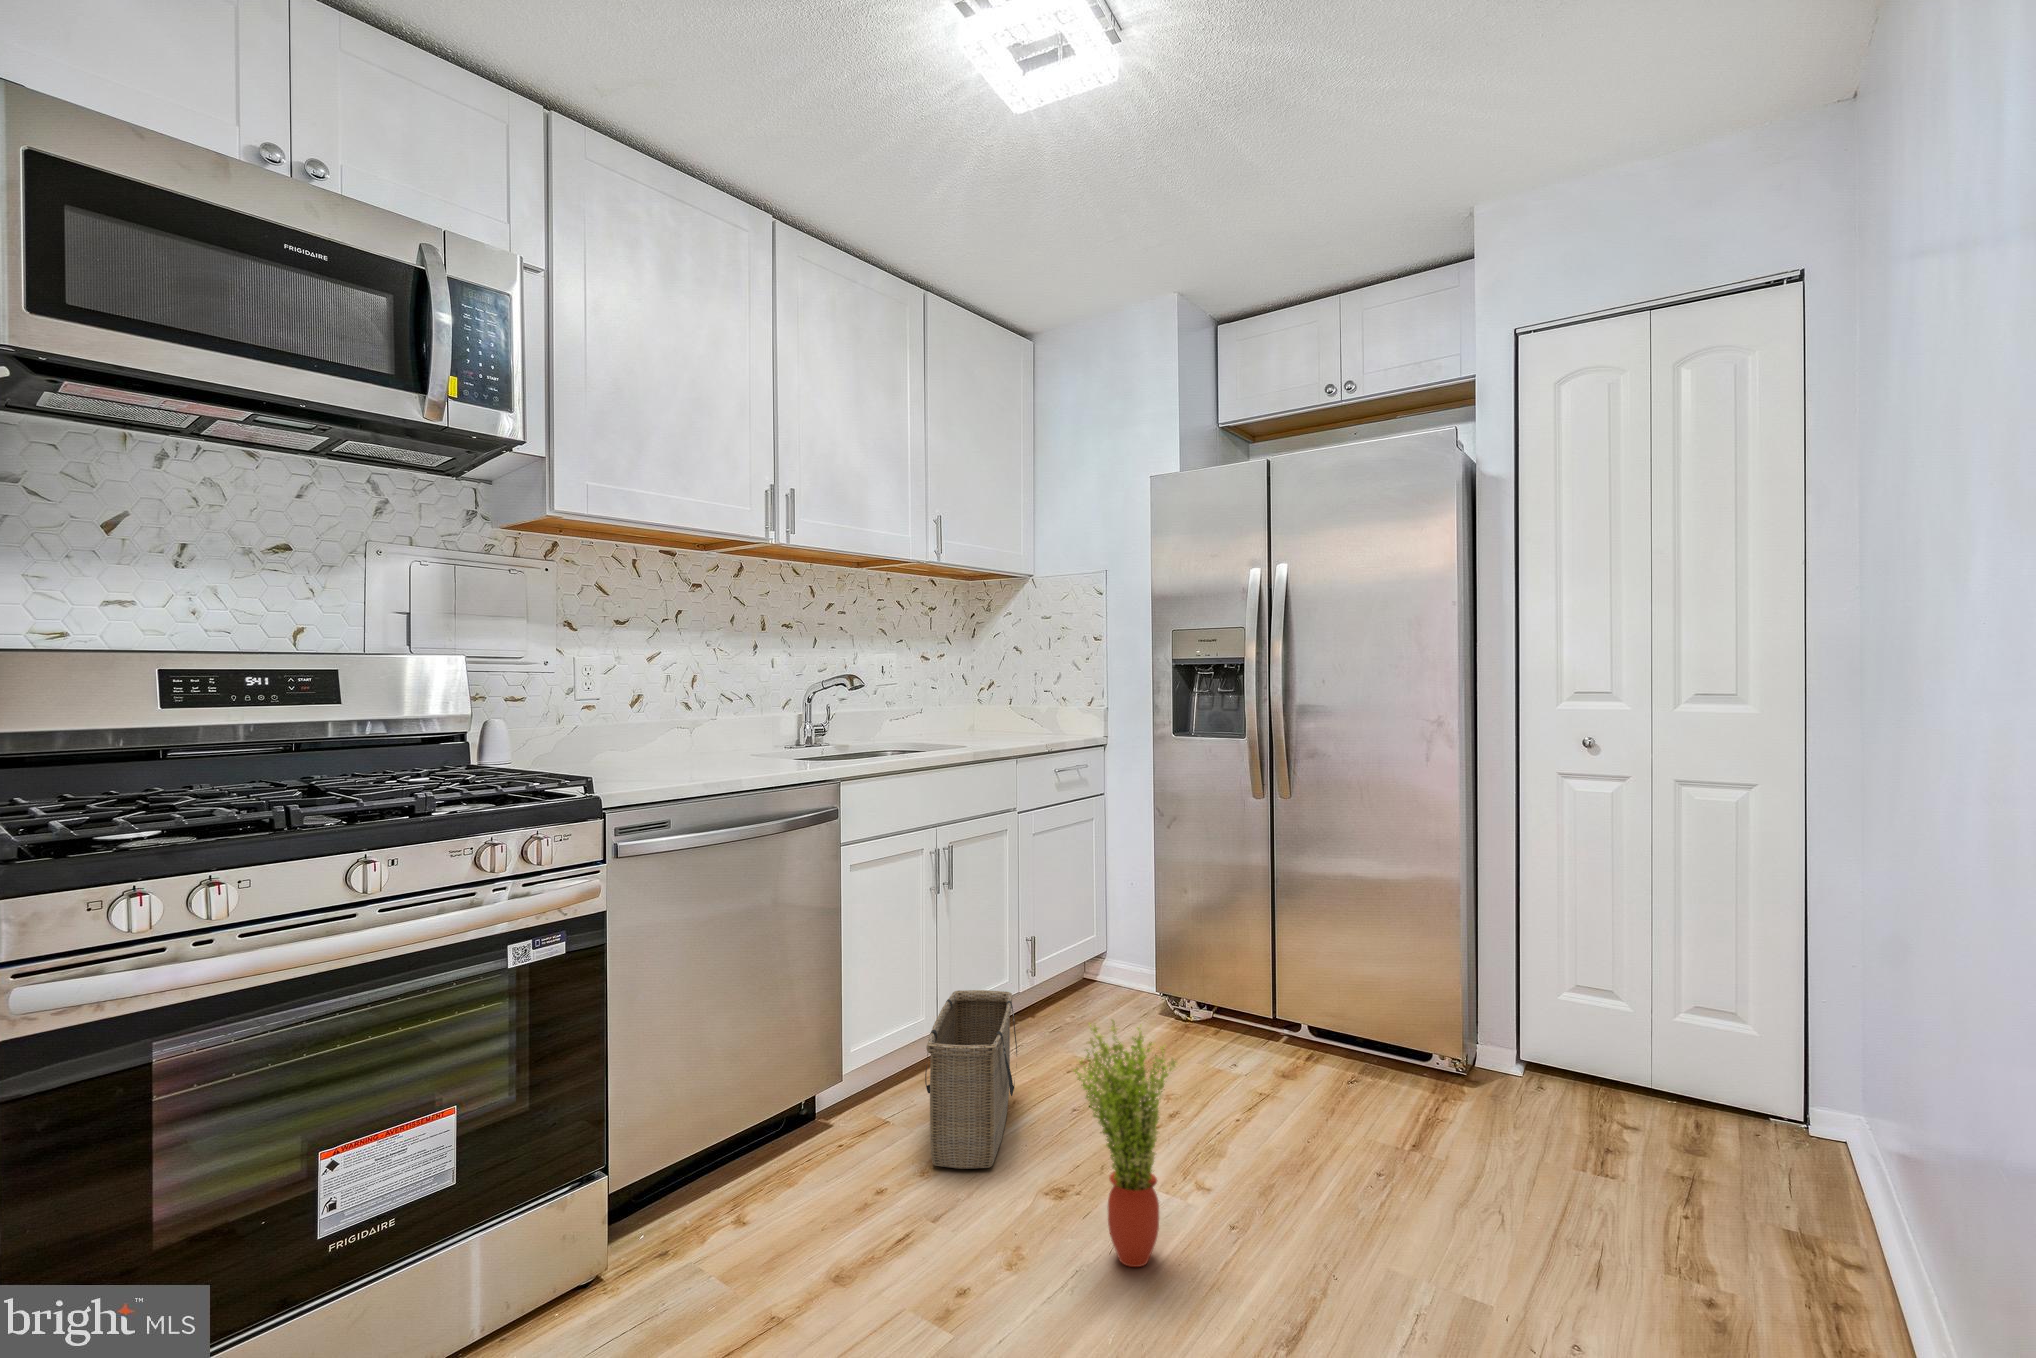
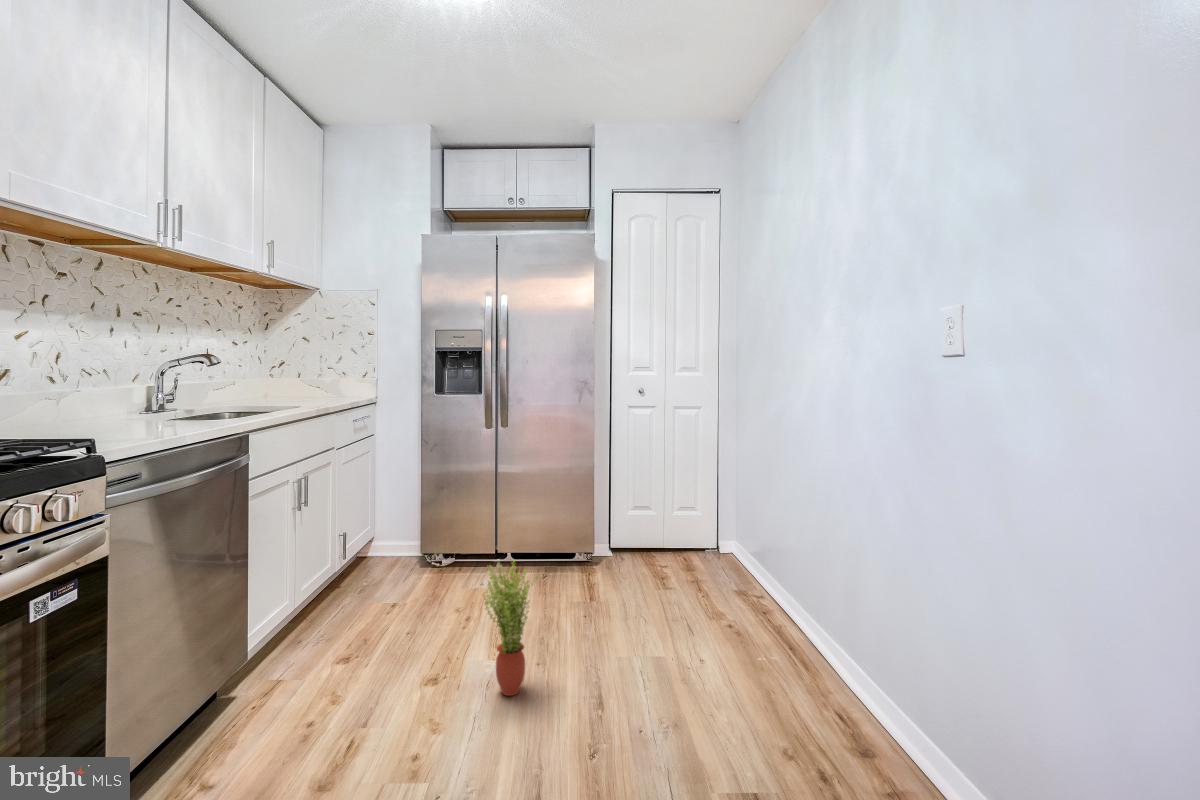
basket: present [925,990,1017,1169] -> none [325,564,394,683]

